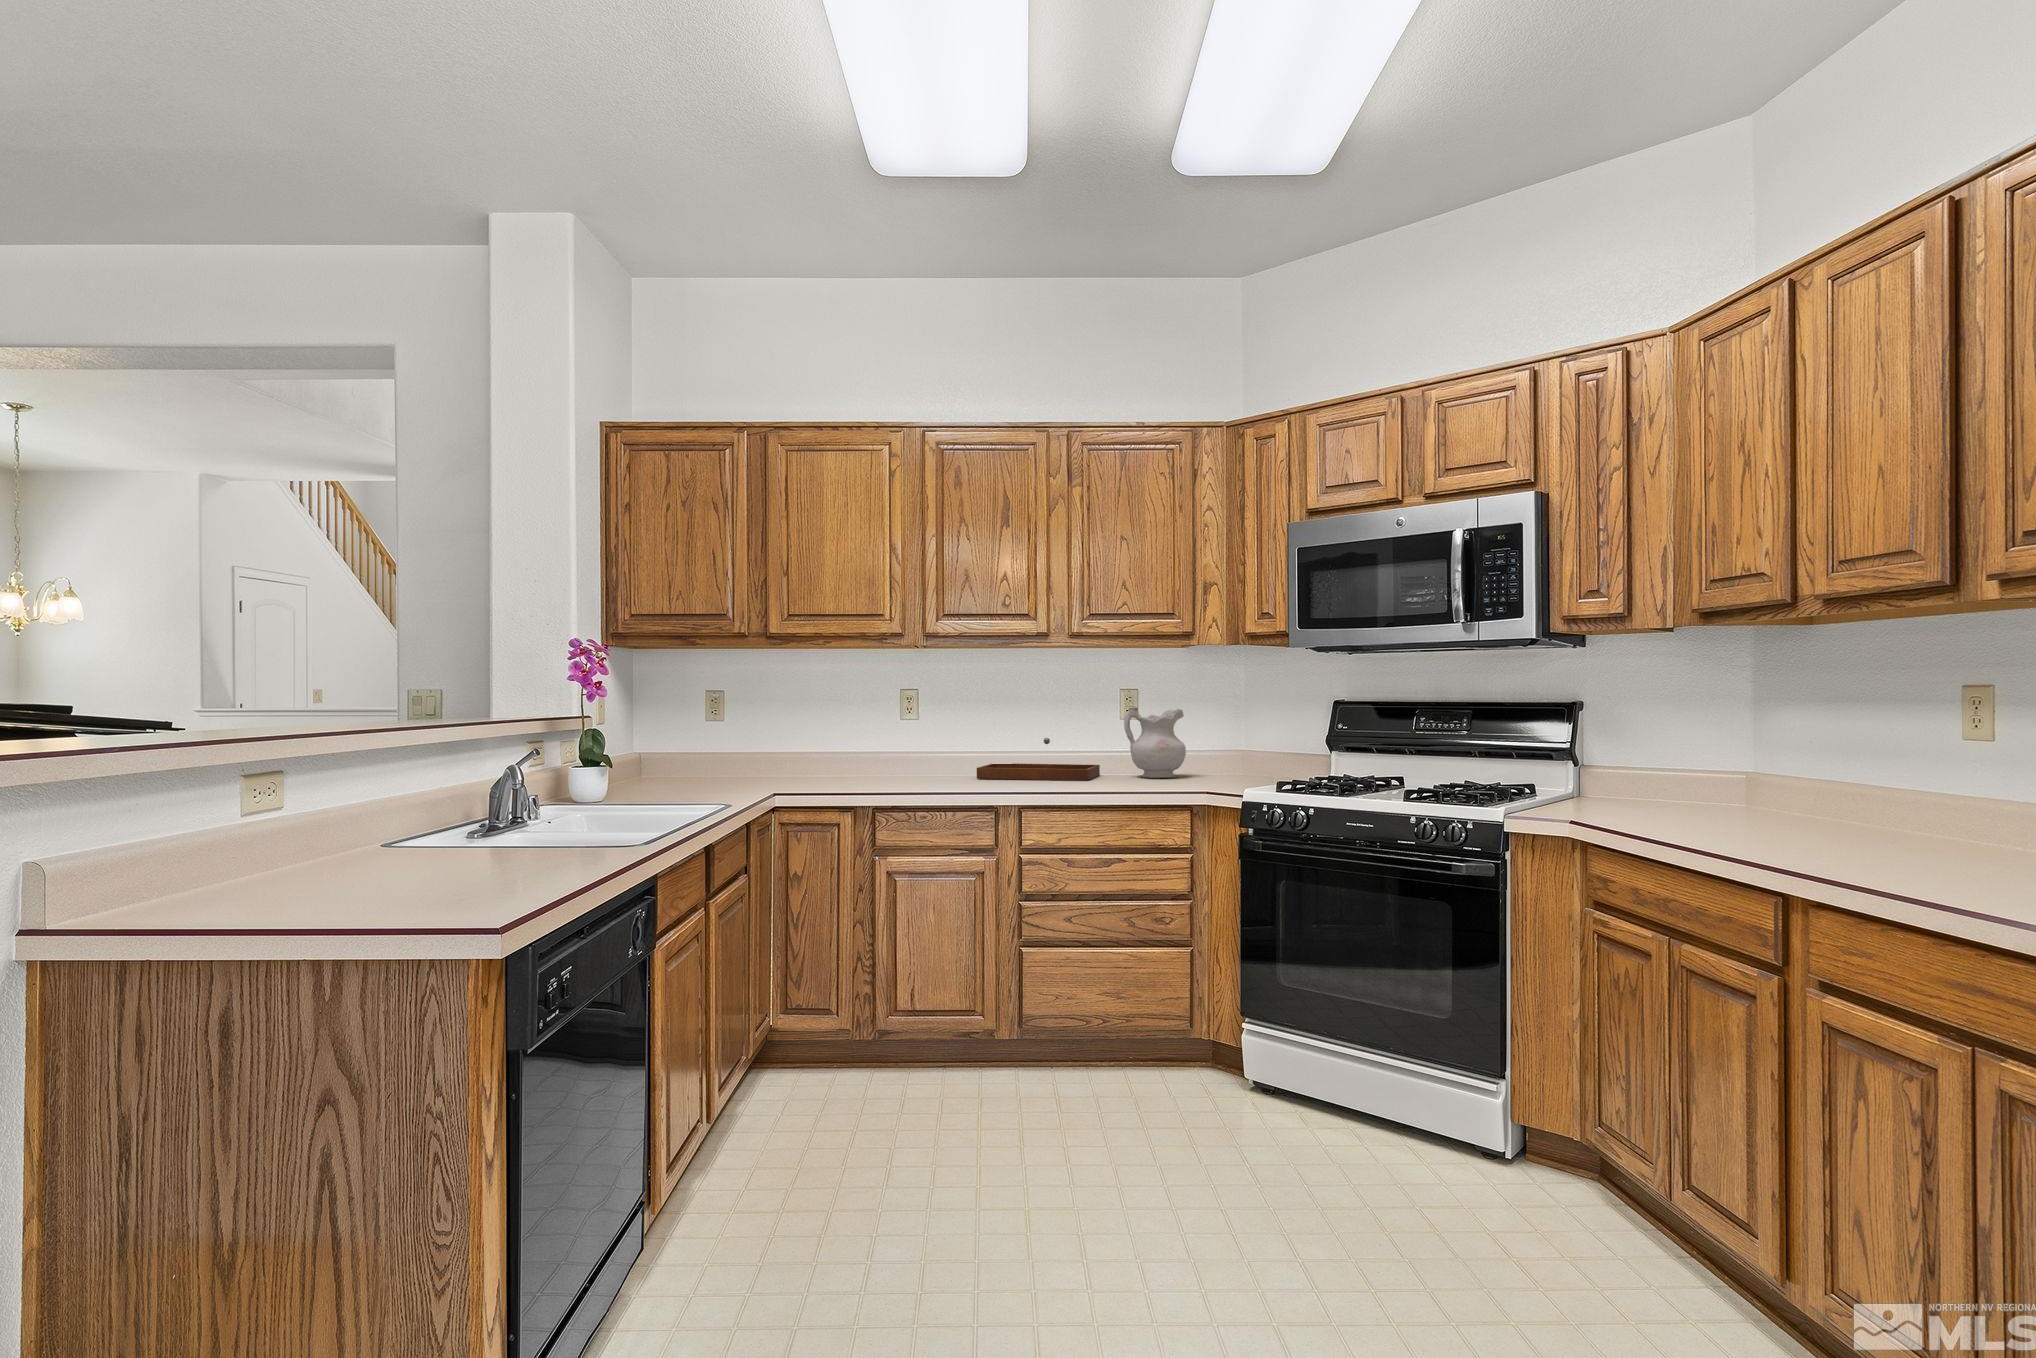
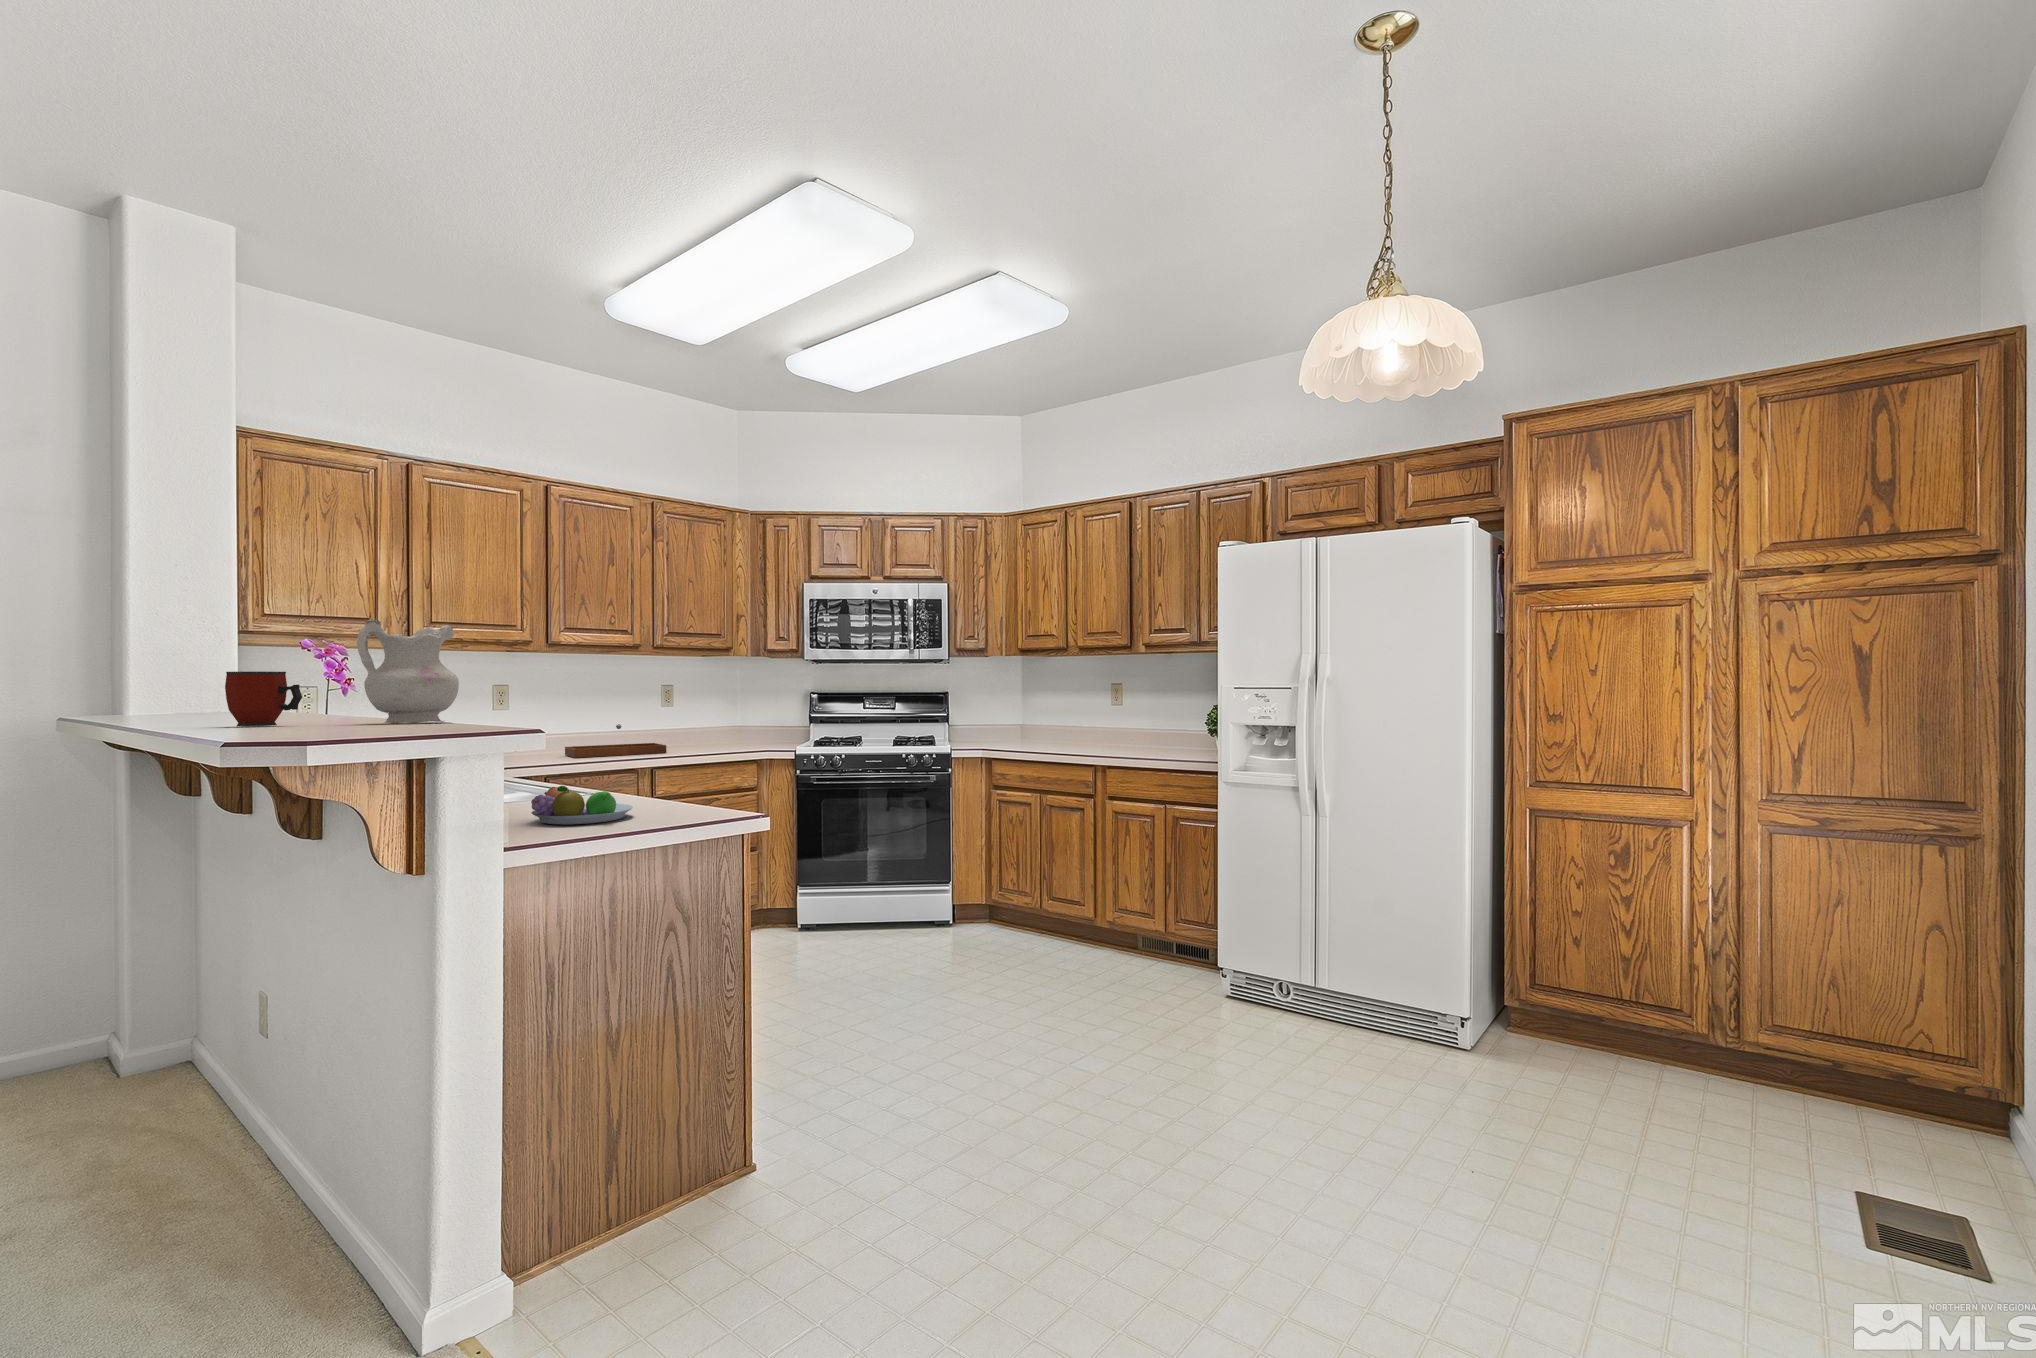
mug: none [153,673,226,734] -> present [225,671,302,726]
ceramic pitcher: present [1124,707,1186,778] -> present [357,619,459,723]
fruit bowl: none [279,836,444,902] -> present [531,786,633,824]

